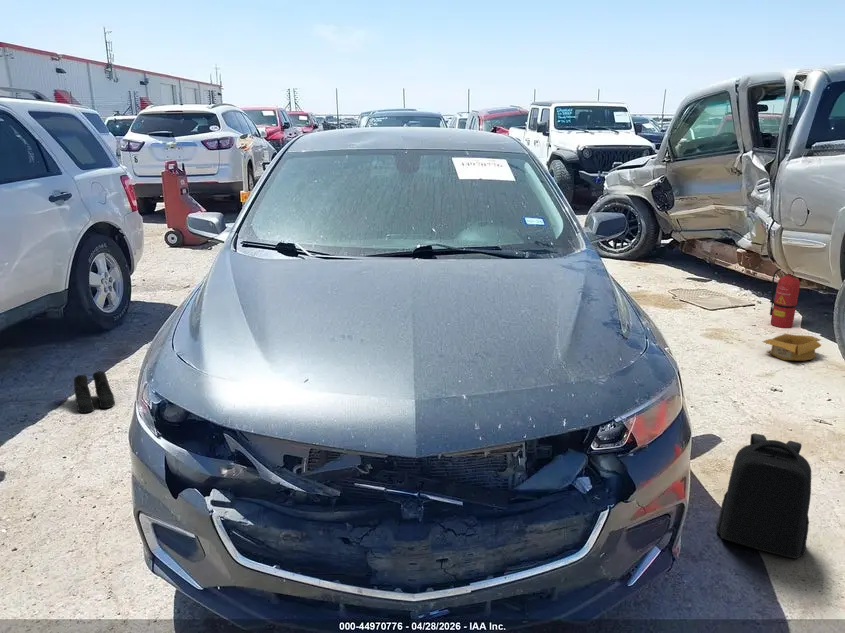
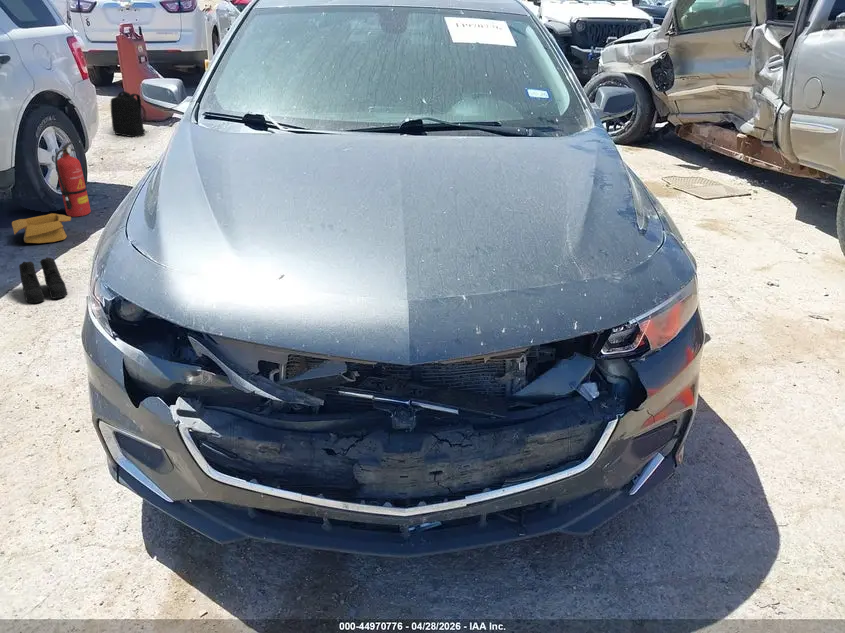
fire extinguisher: present [770,269,800,328] -> present [55,142,91,217]
cardboard box: present [763,334,821,361] -> present [12,214,71,243]
backpack: present [716,434,811,559] -> present [111,91,145,137]

